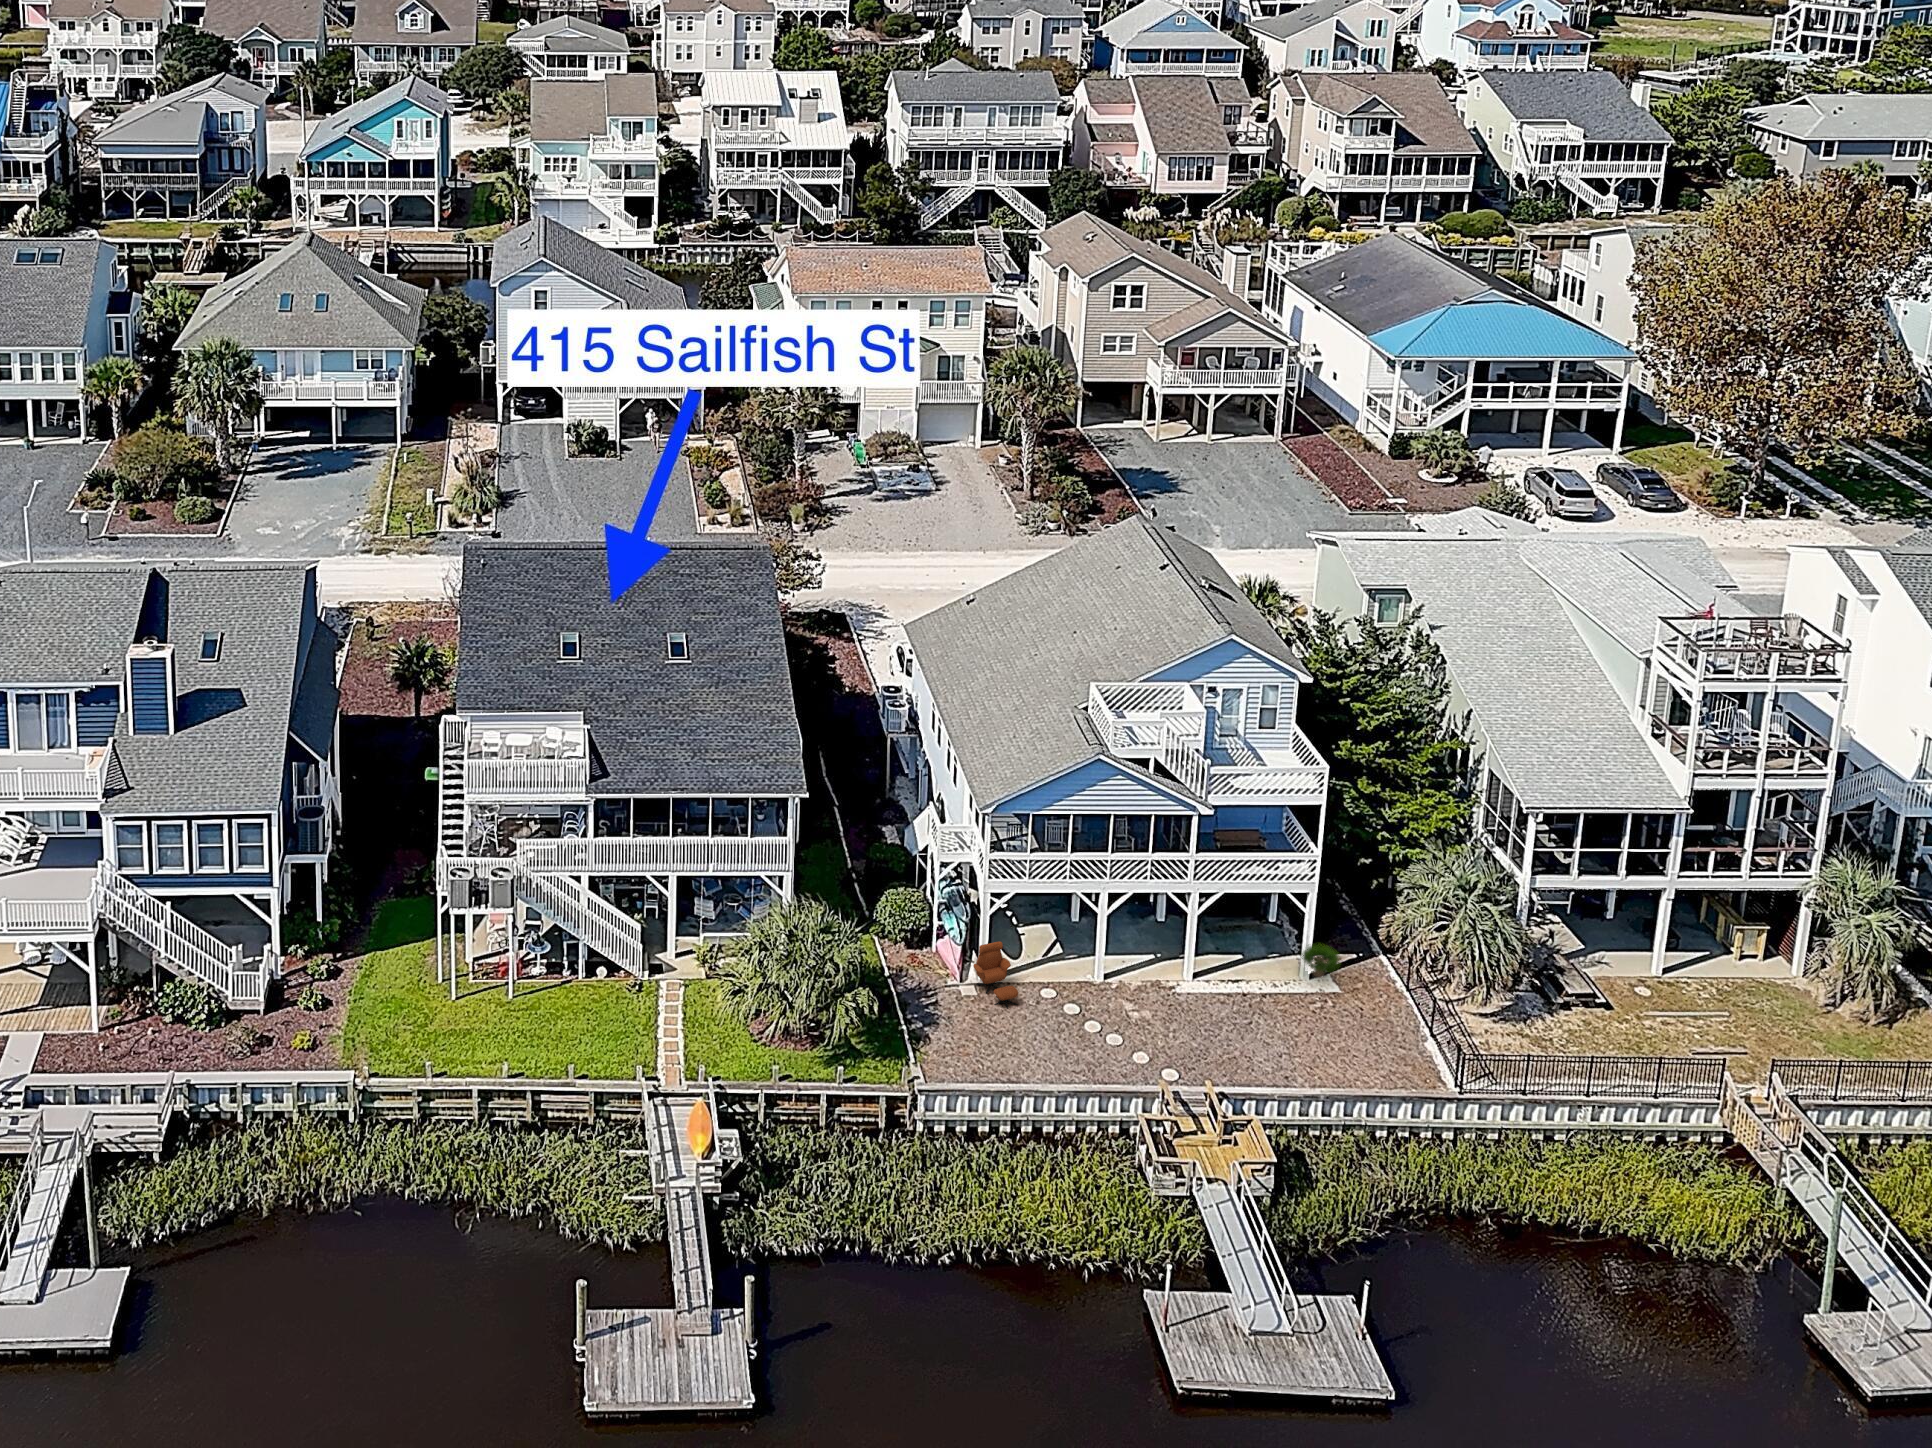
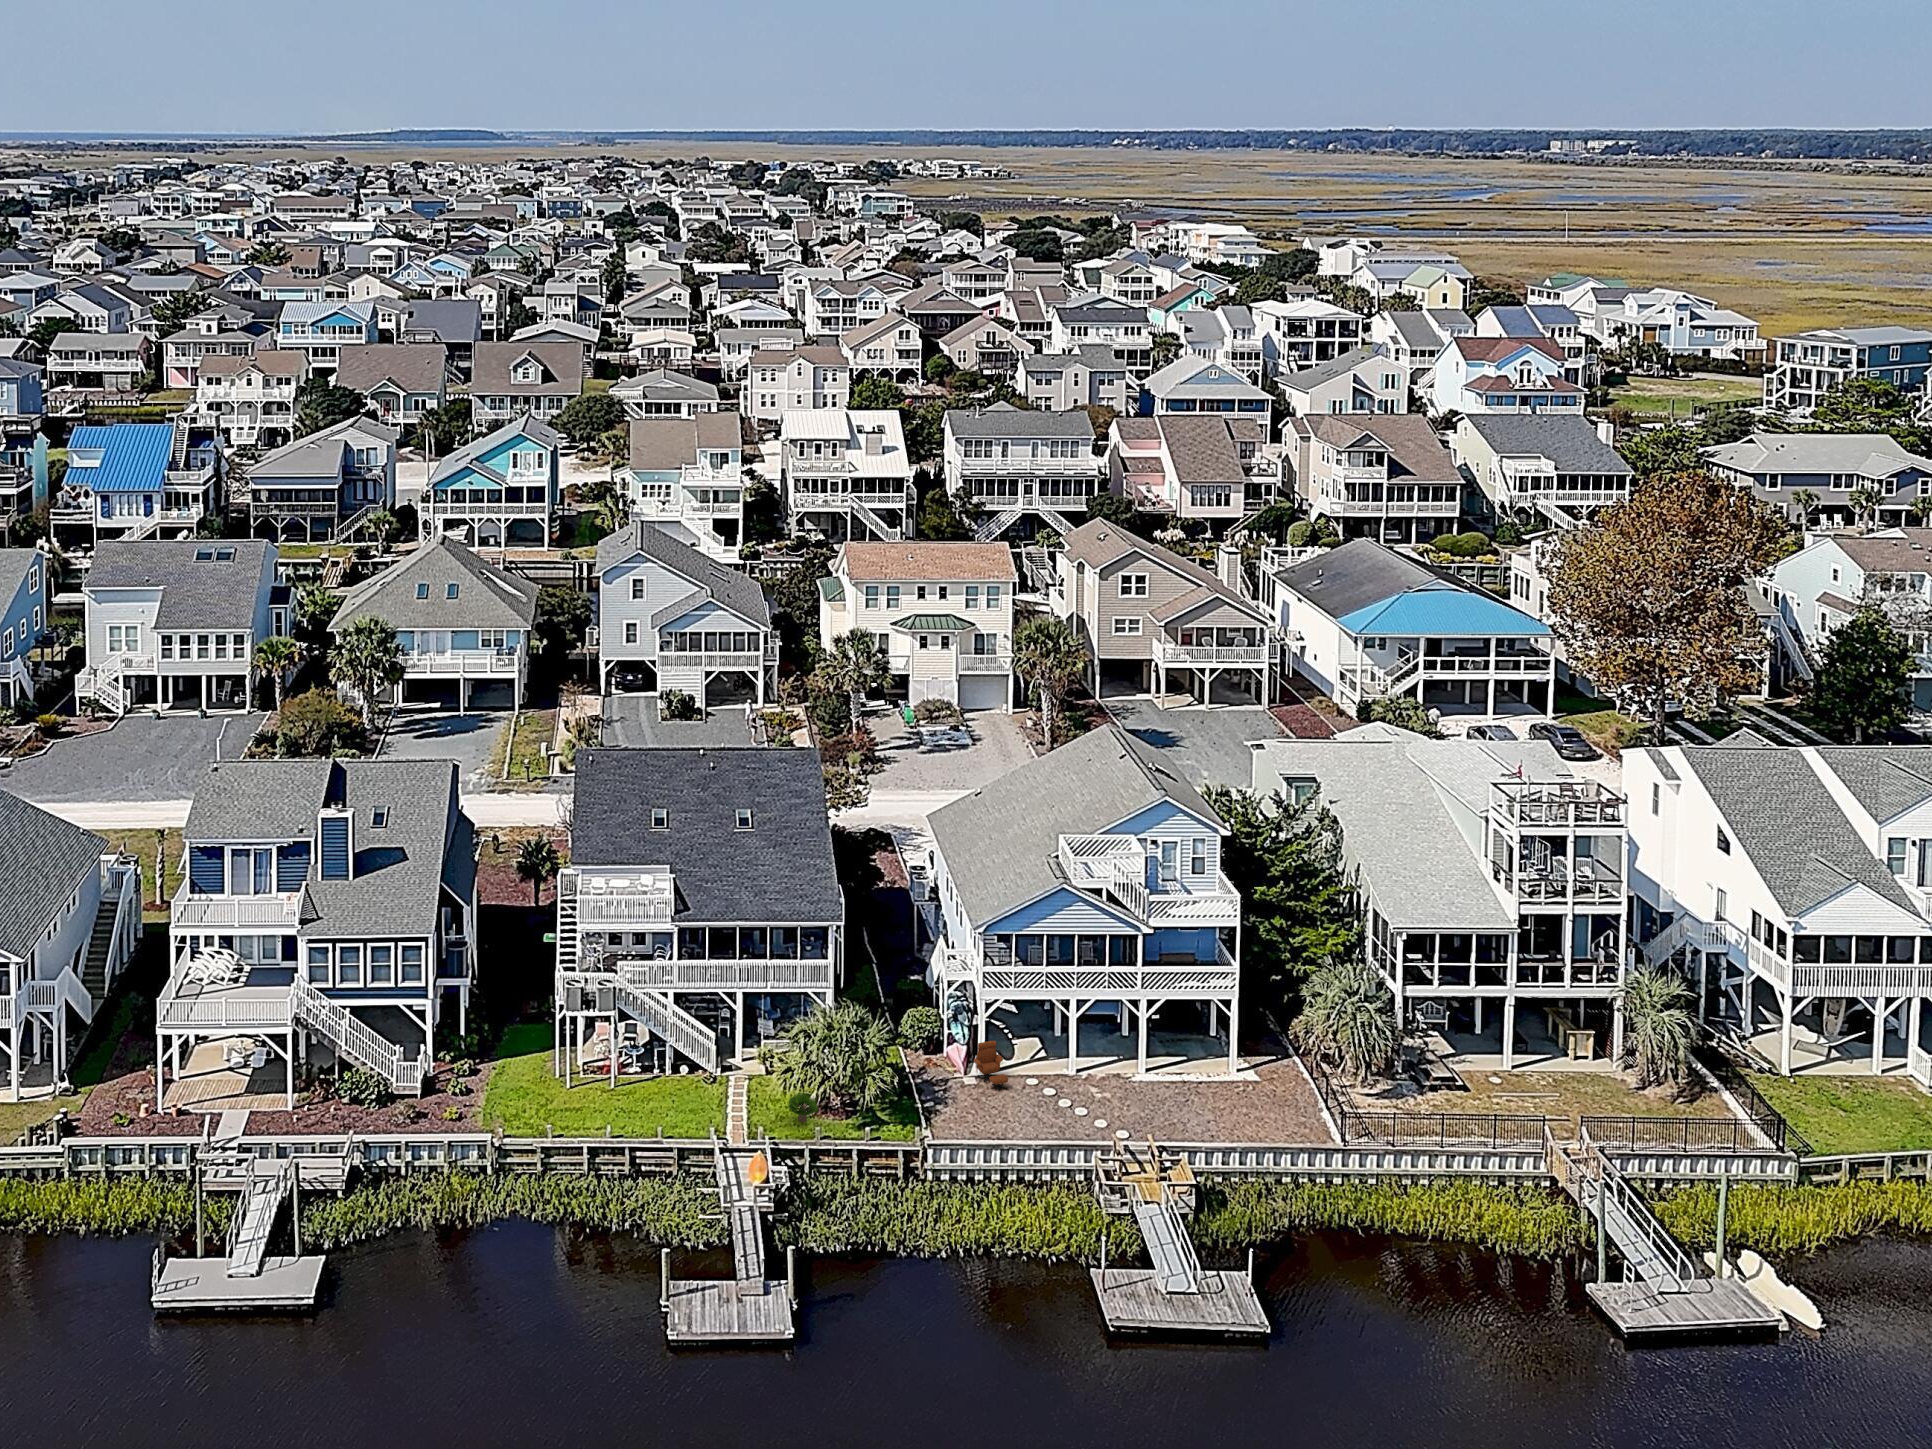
potted plant: present [1301,944,1340,978] -> present [788,1093,818,1122]

